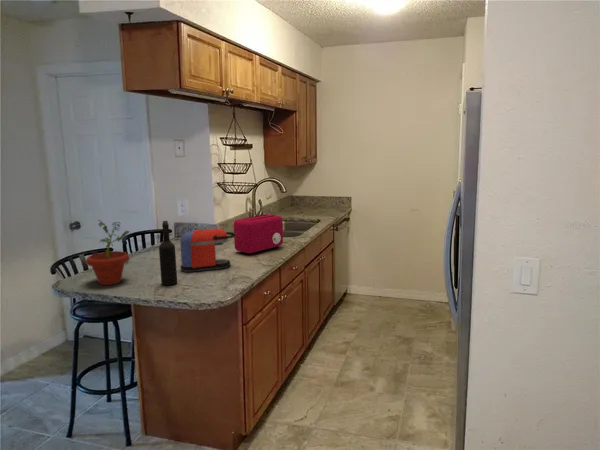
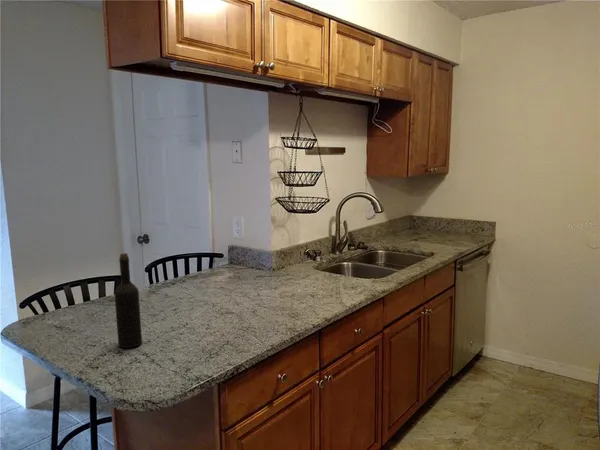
toaster: present [234,214,283,255] -> none [269,246,345,305]
potted plant: present [86,220,129,285] -> none [36,244,97,334]
coffee maker: present [180,229,236,272] -> none [170,266,251,326]

